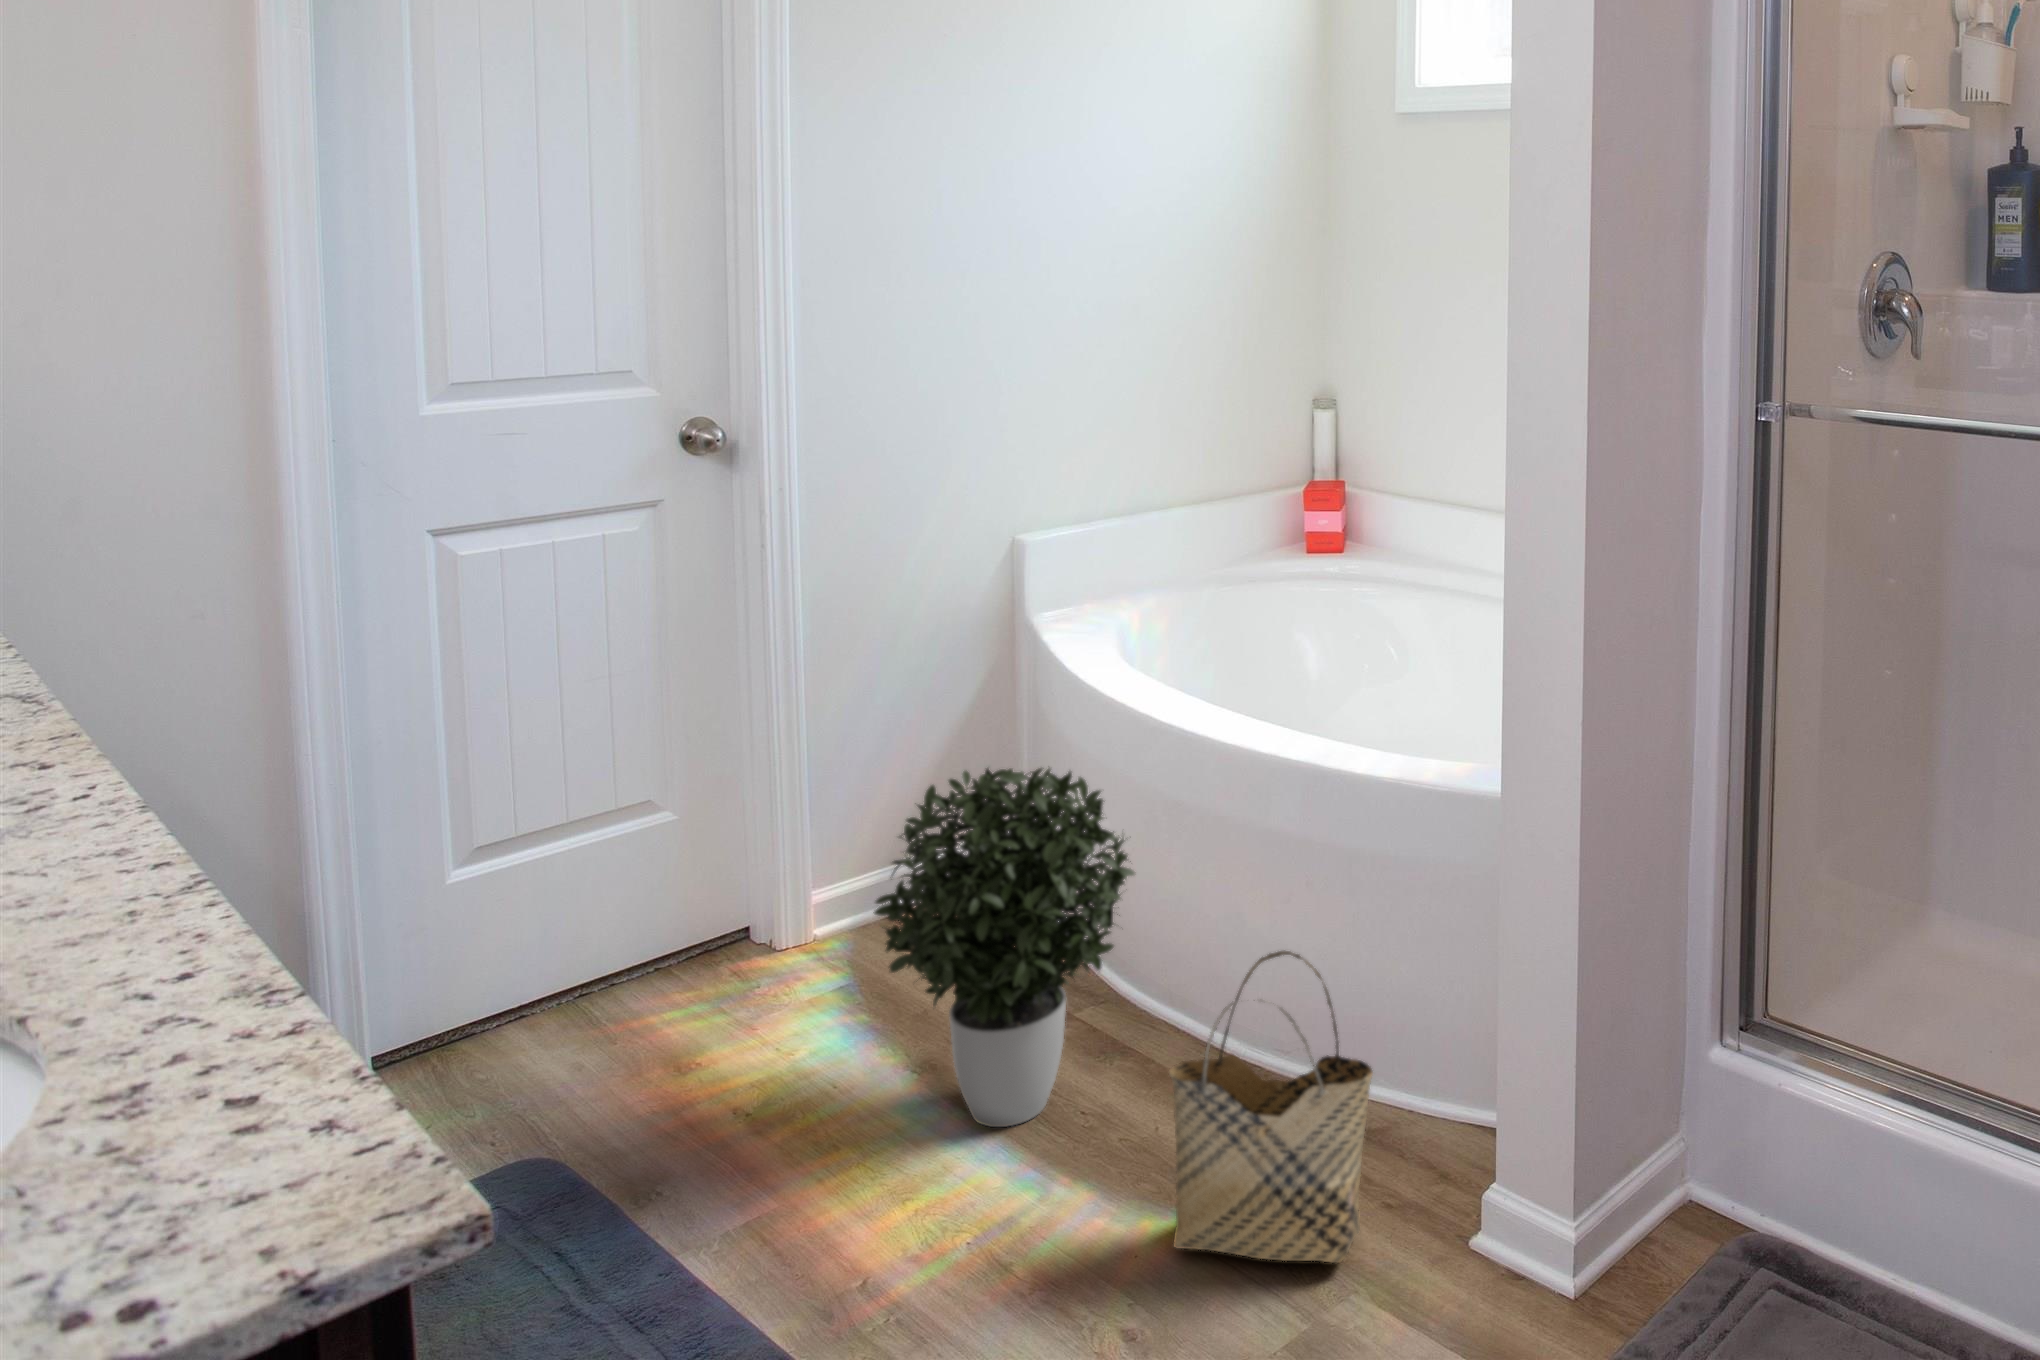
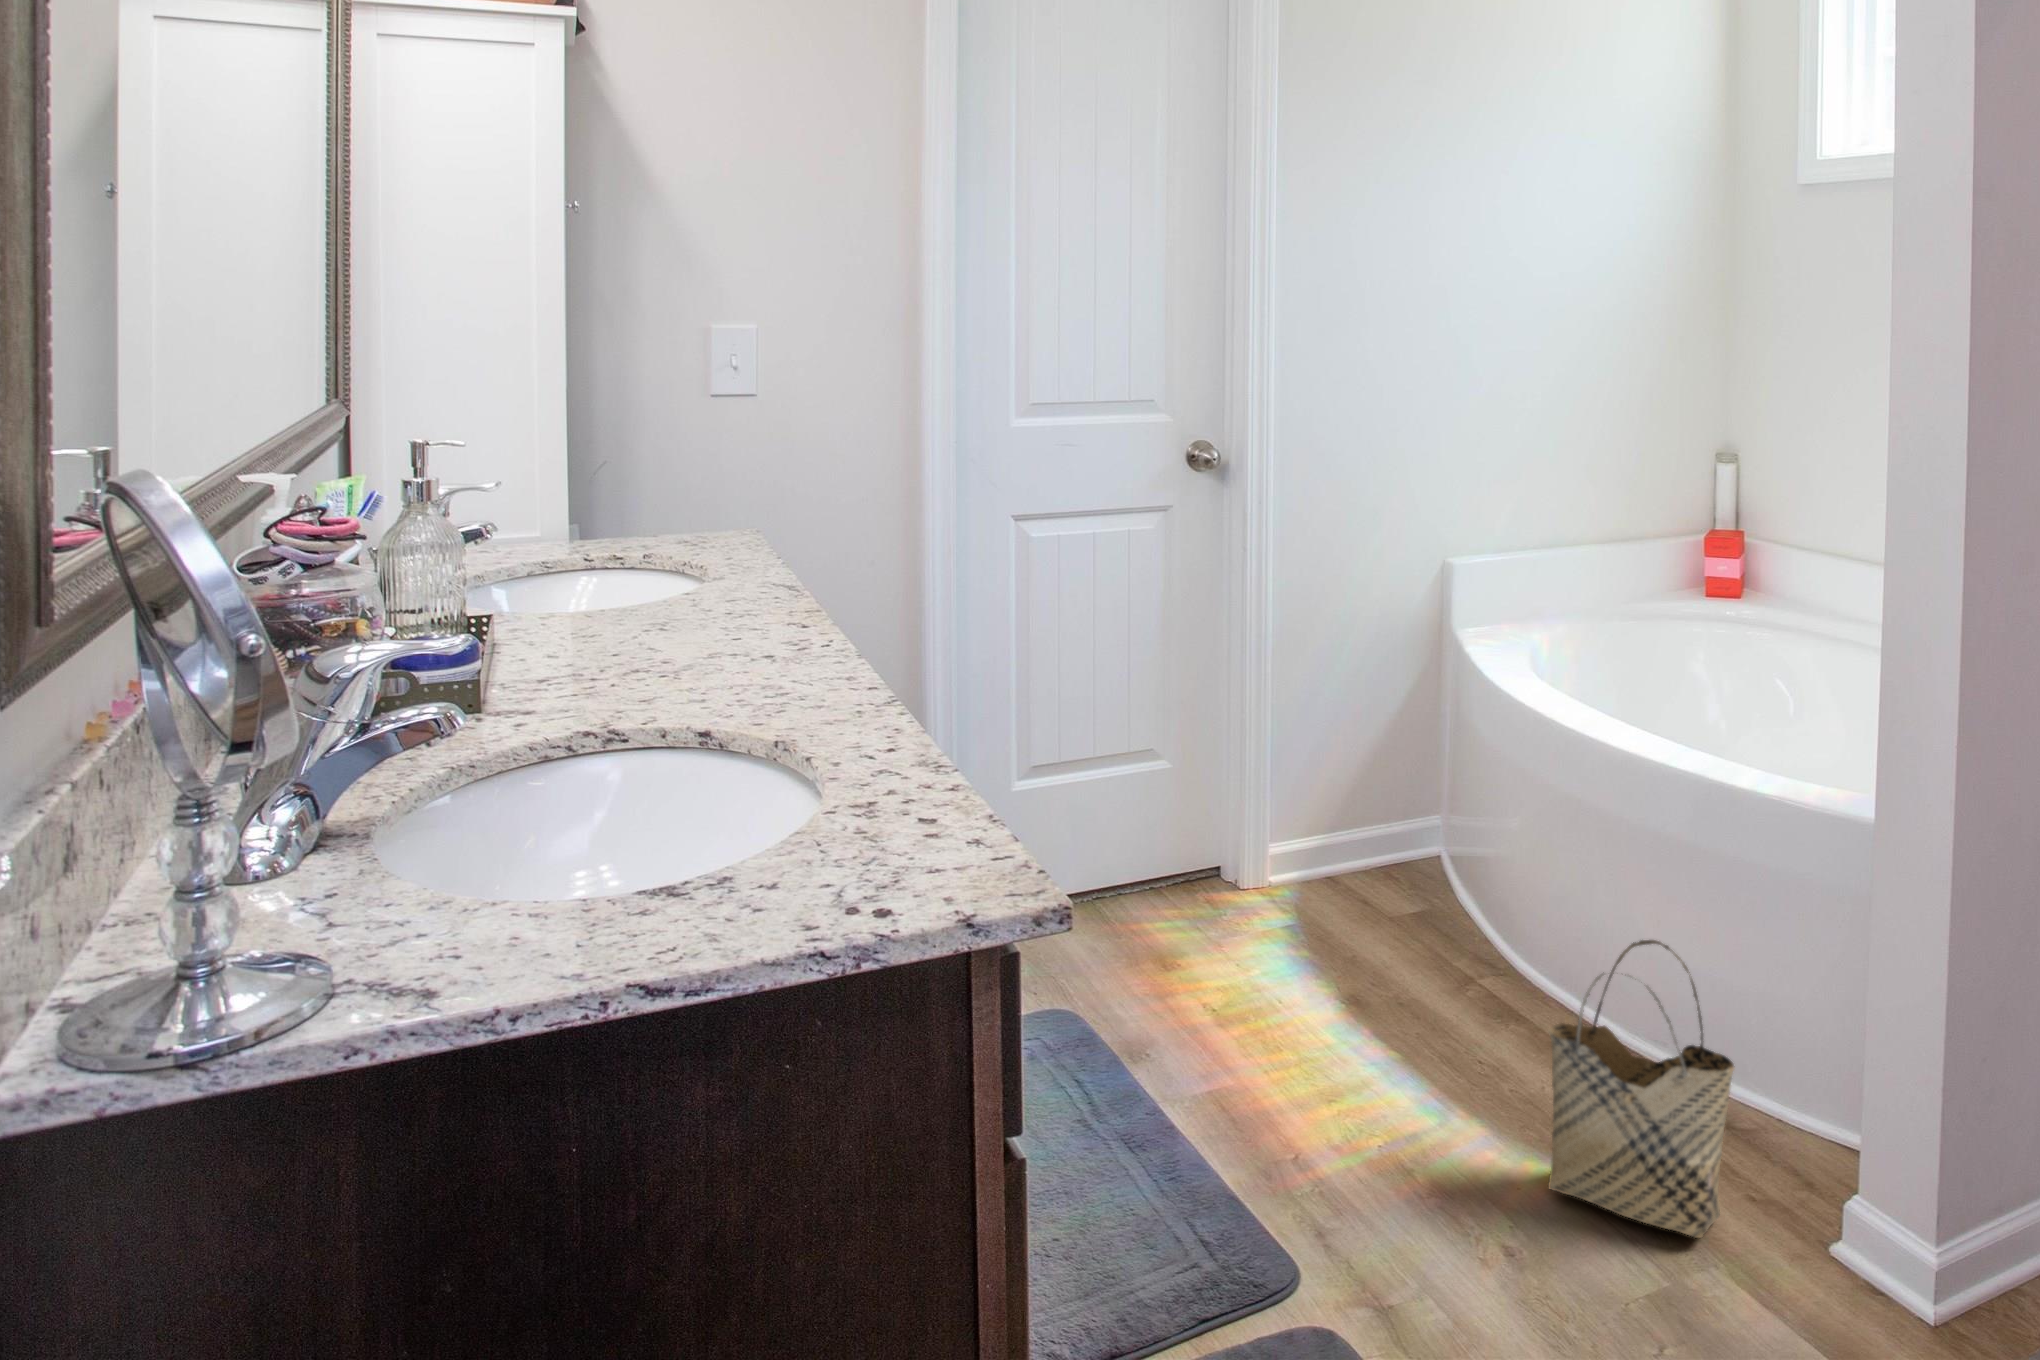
potted plant: present [873,768,1135,1127] -> none [1312,743,1528,1060]

